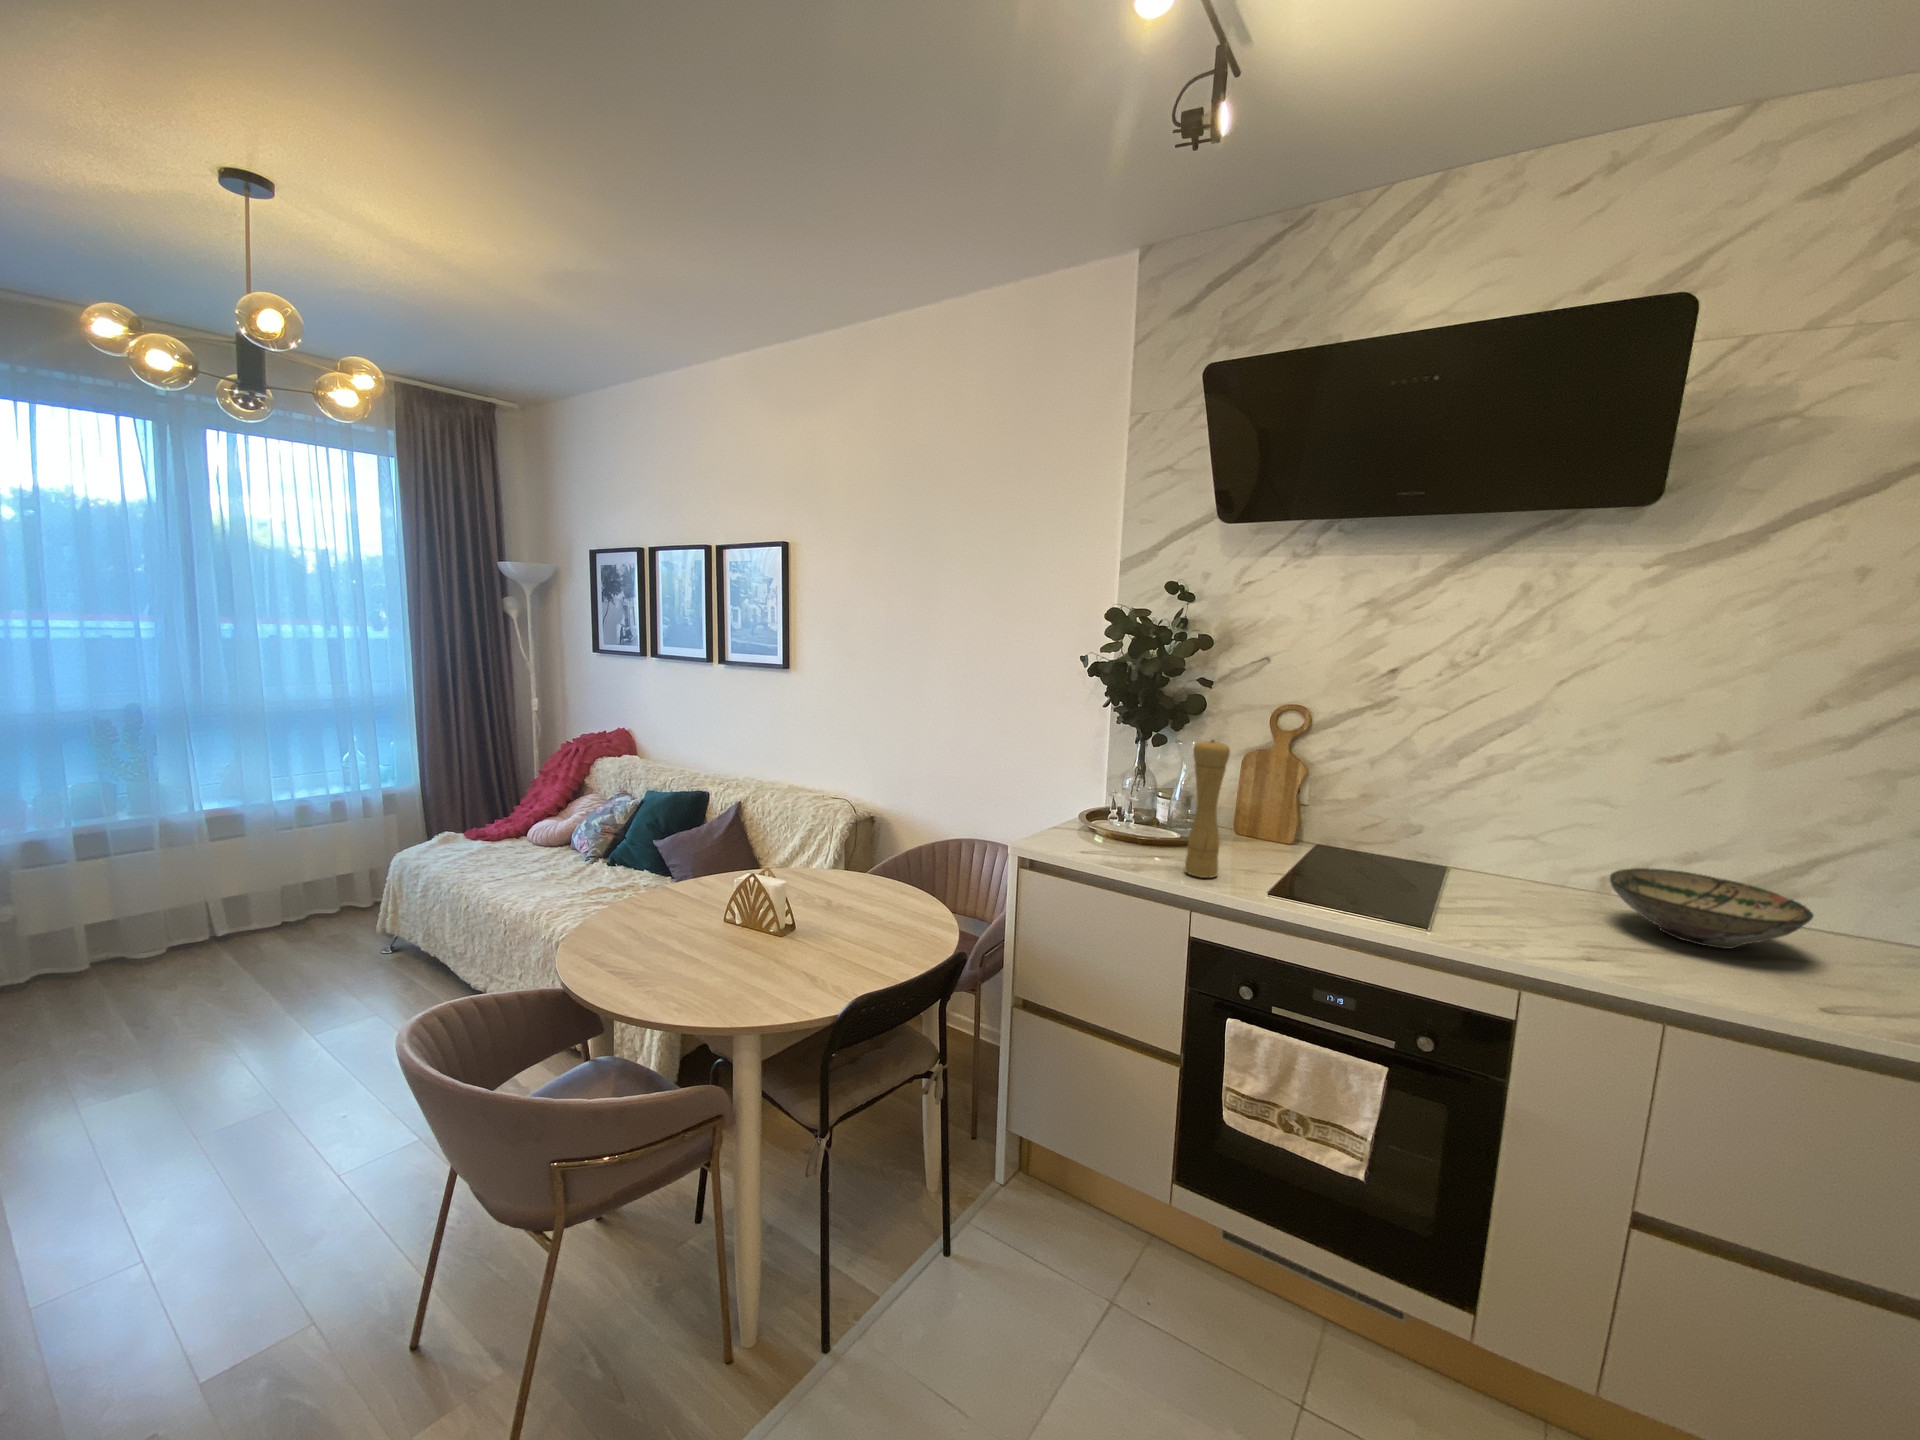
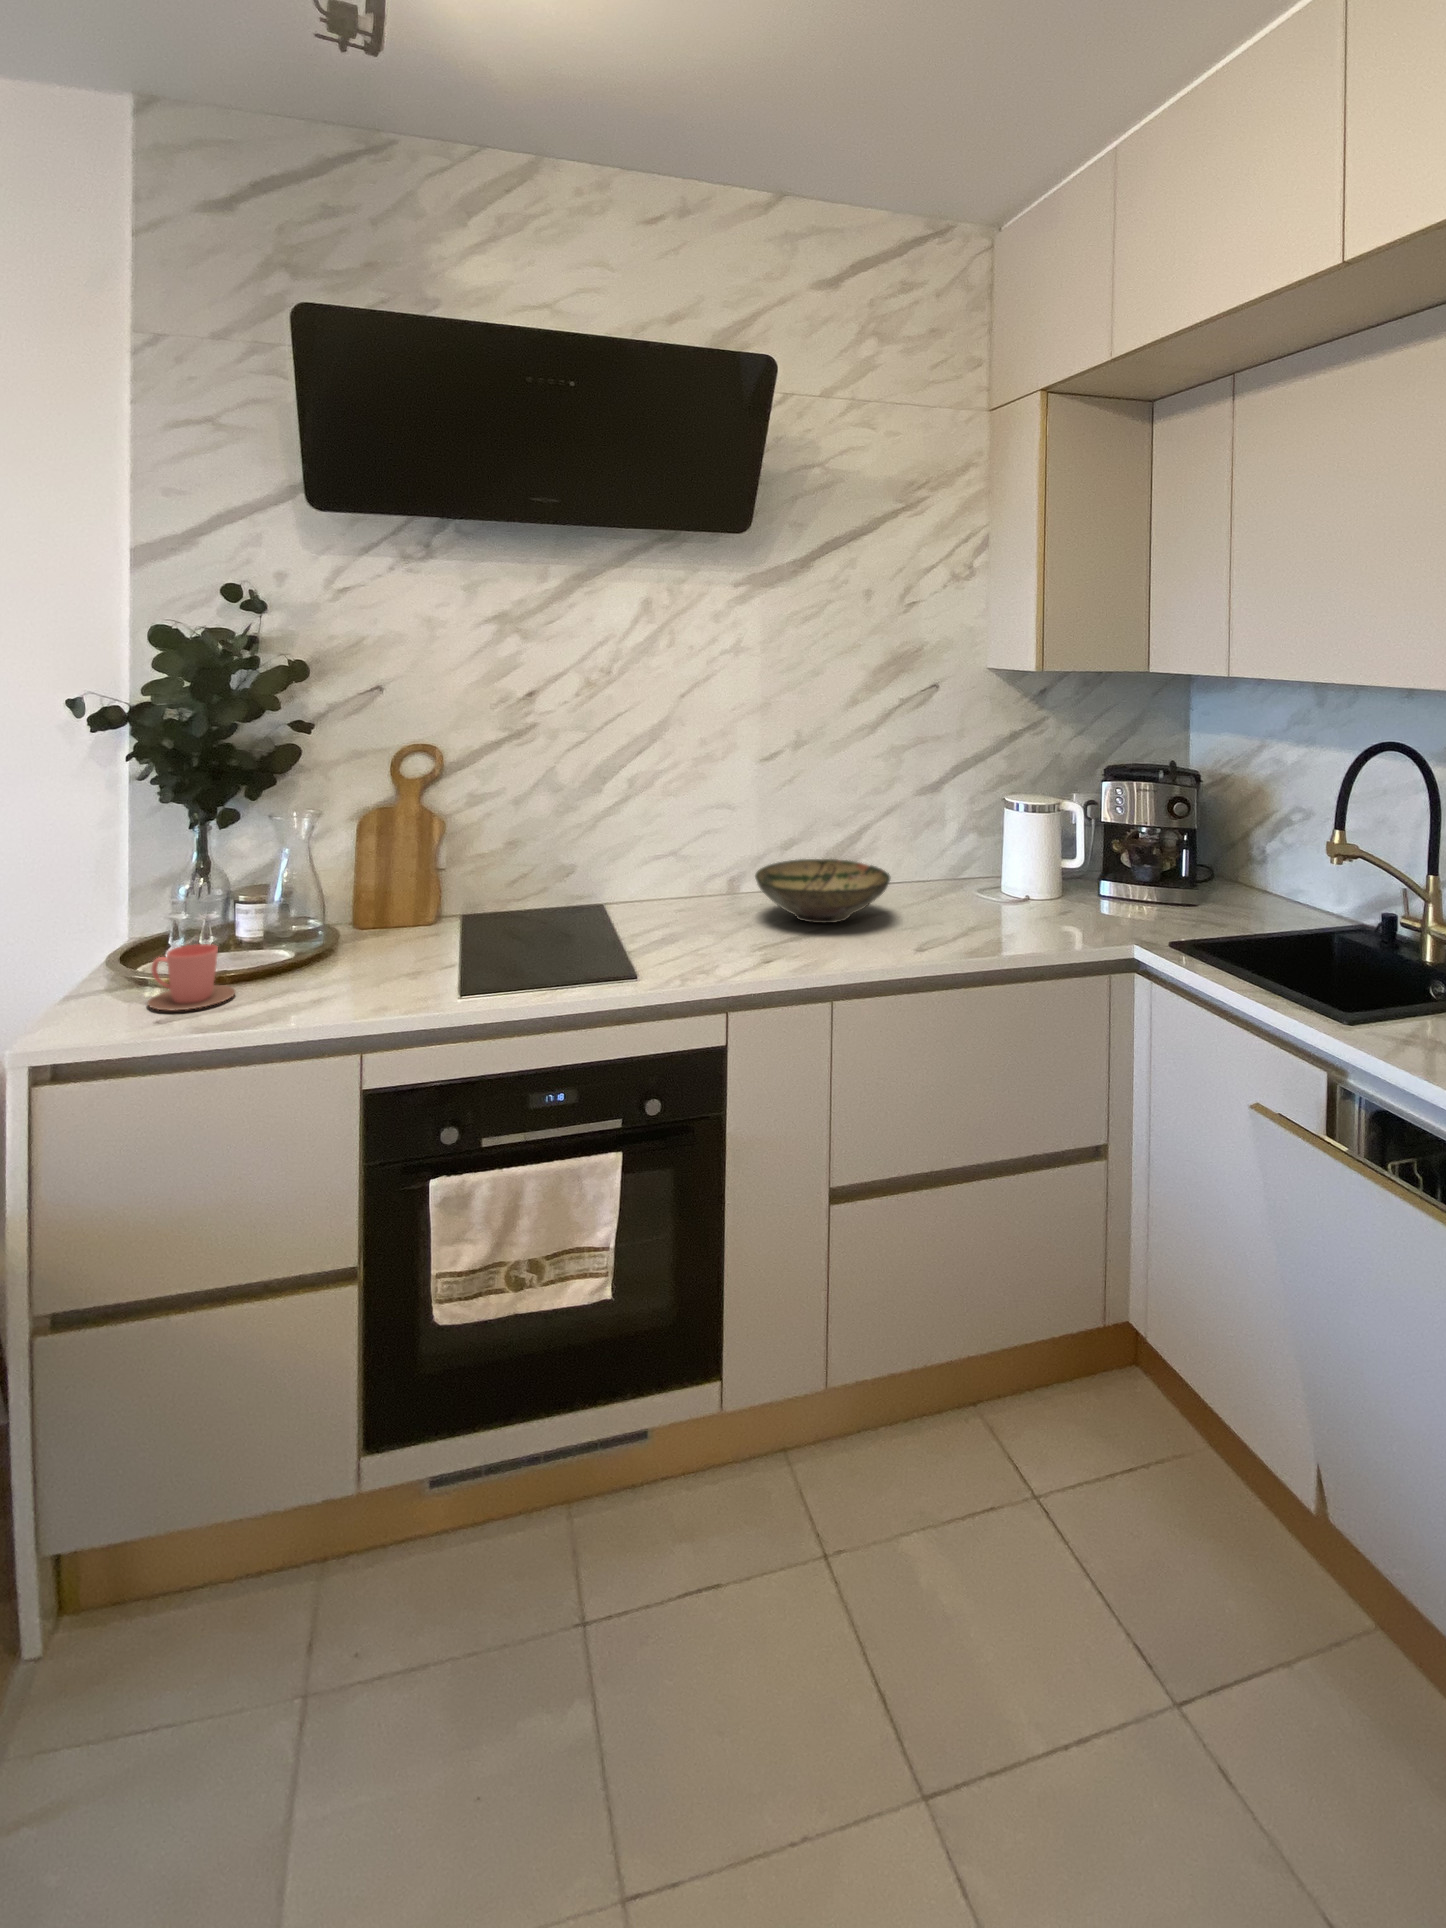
pepper mill: present [1185,740,1230,878] -> none [333,806,385,1000]
cup: none [1082,814,1133,854] -> present [148,944,235,1010]

